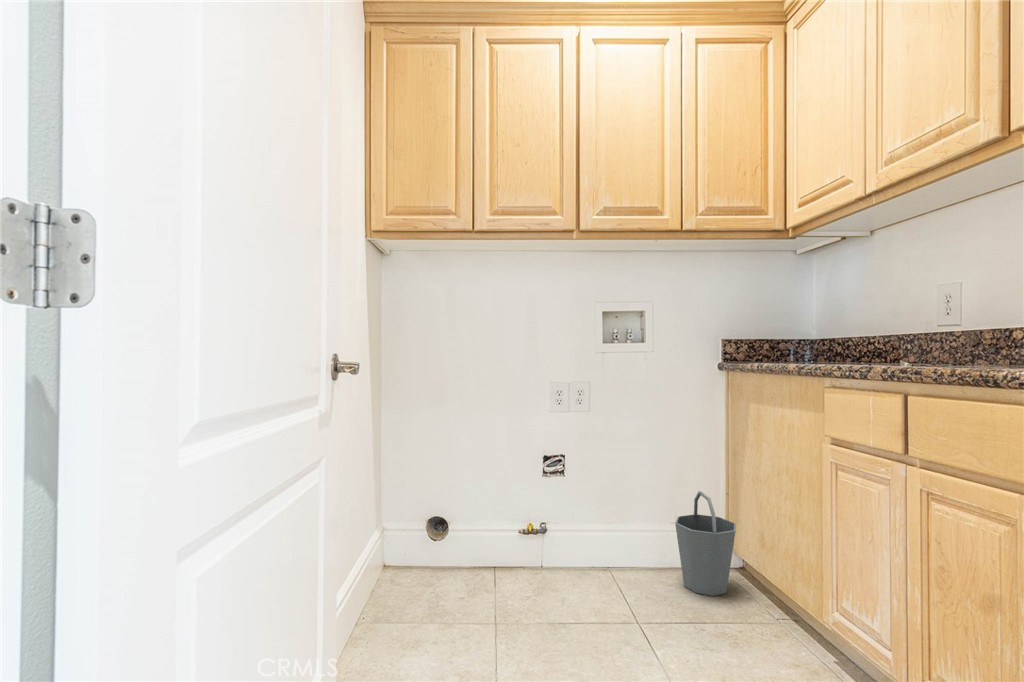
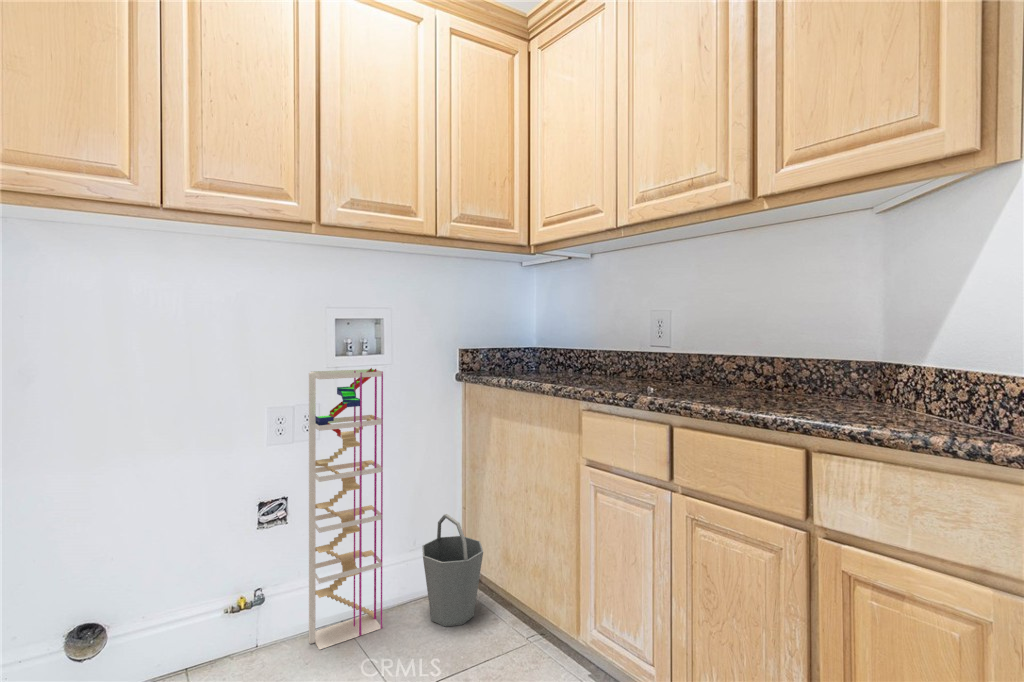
shelving unit: none [579,352,639,580] -> present [309,368,383,650]

